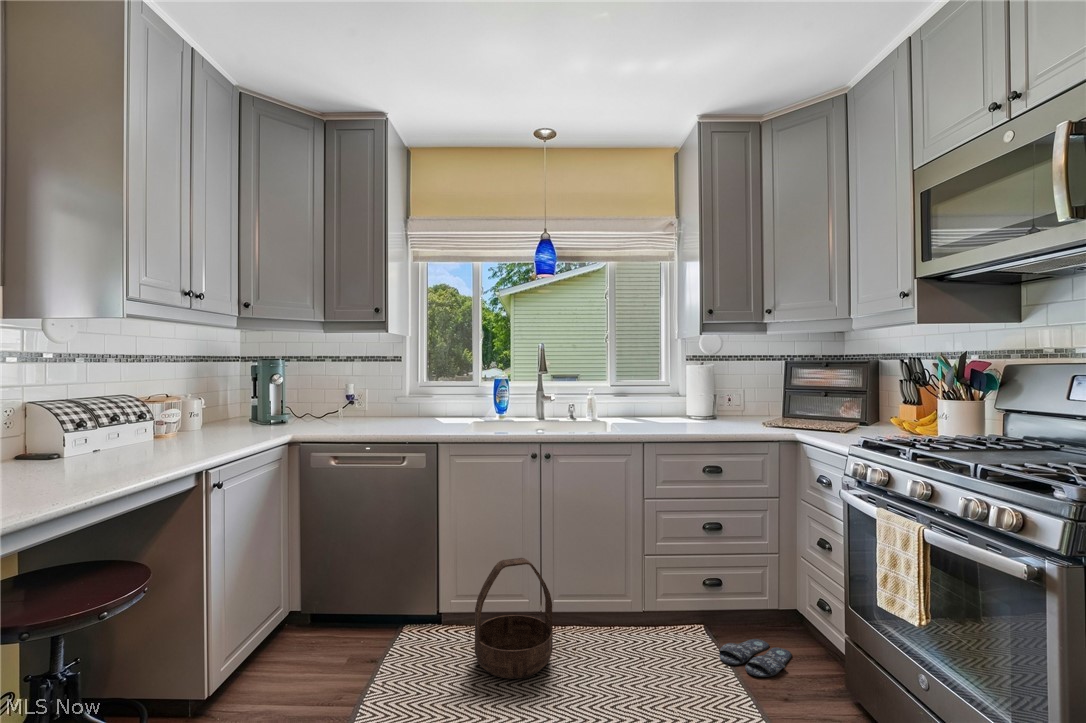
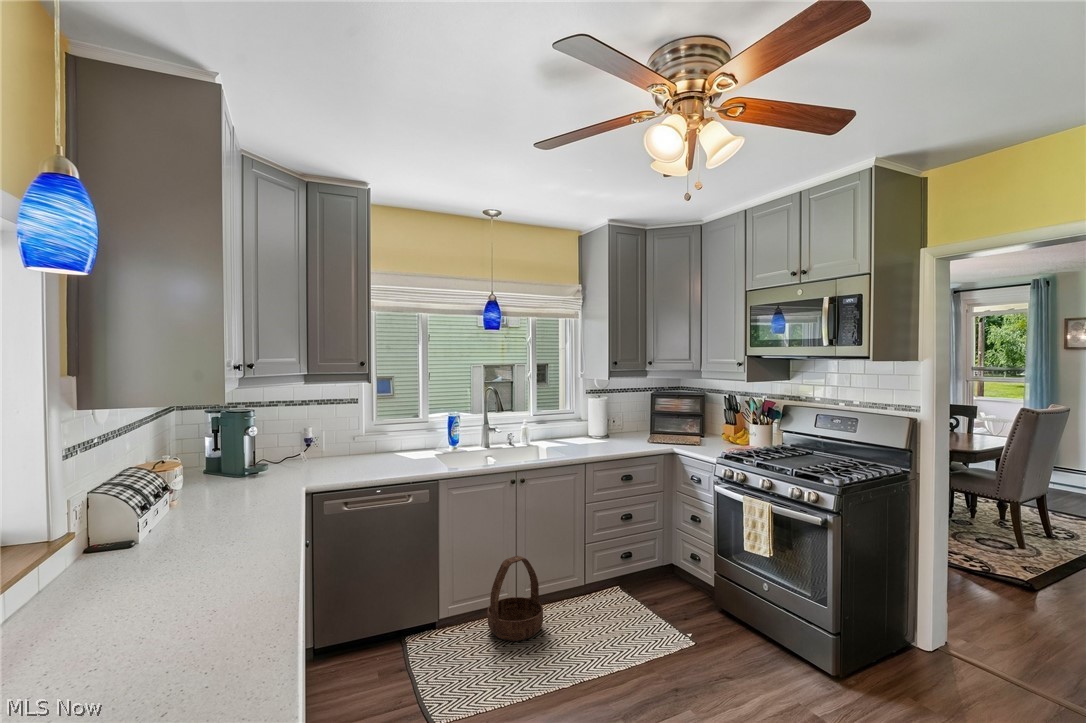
slippers: present [719,639,792,677] -> none [638,585,680,606]

